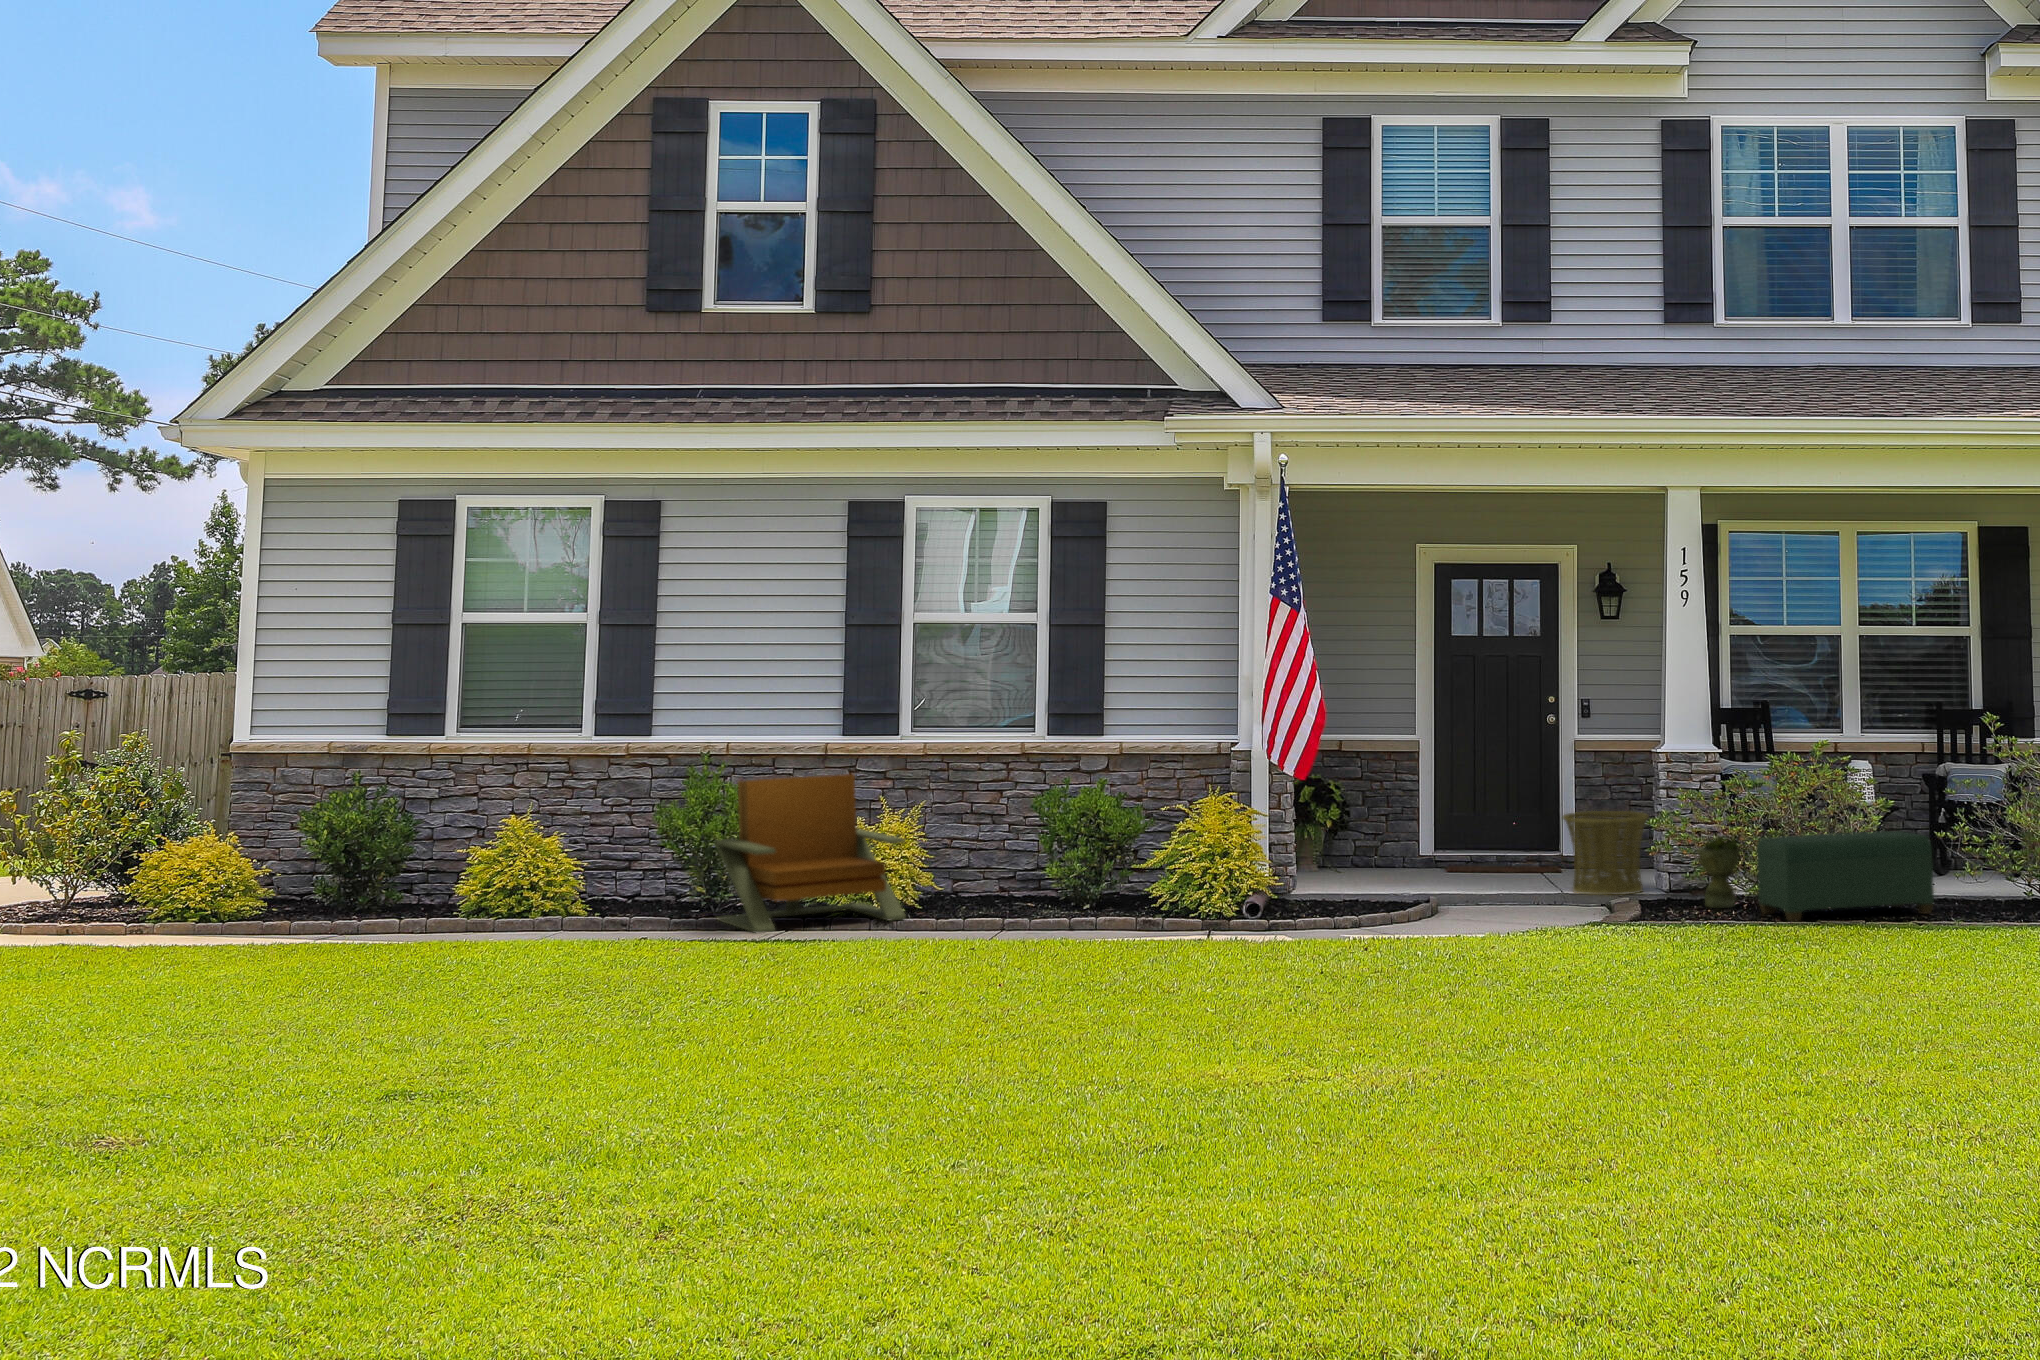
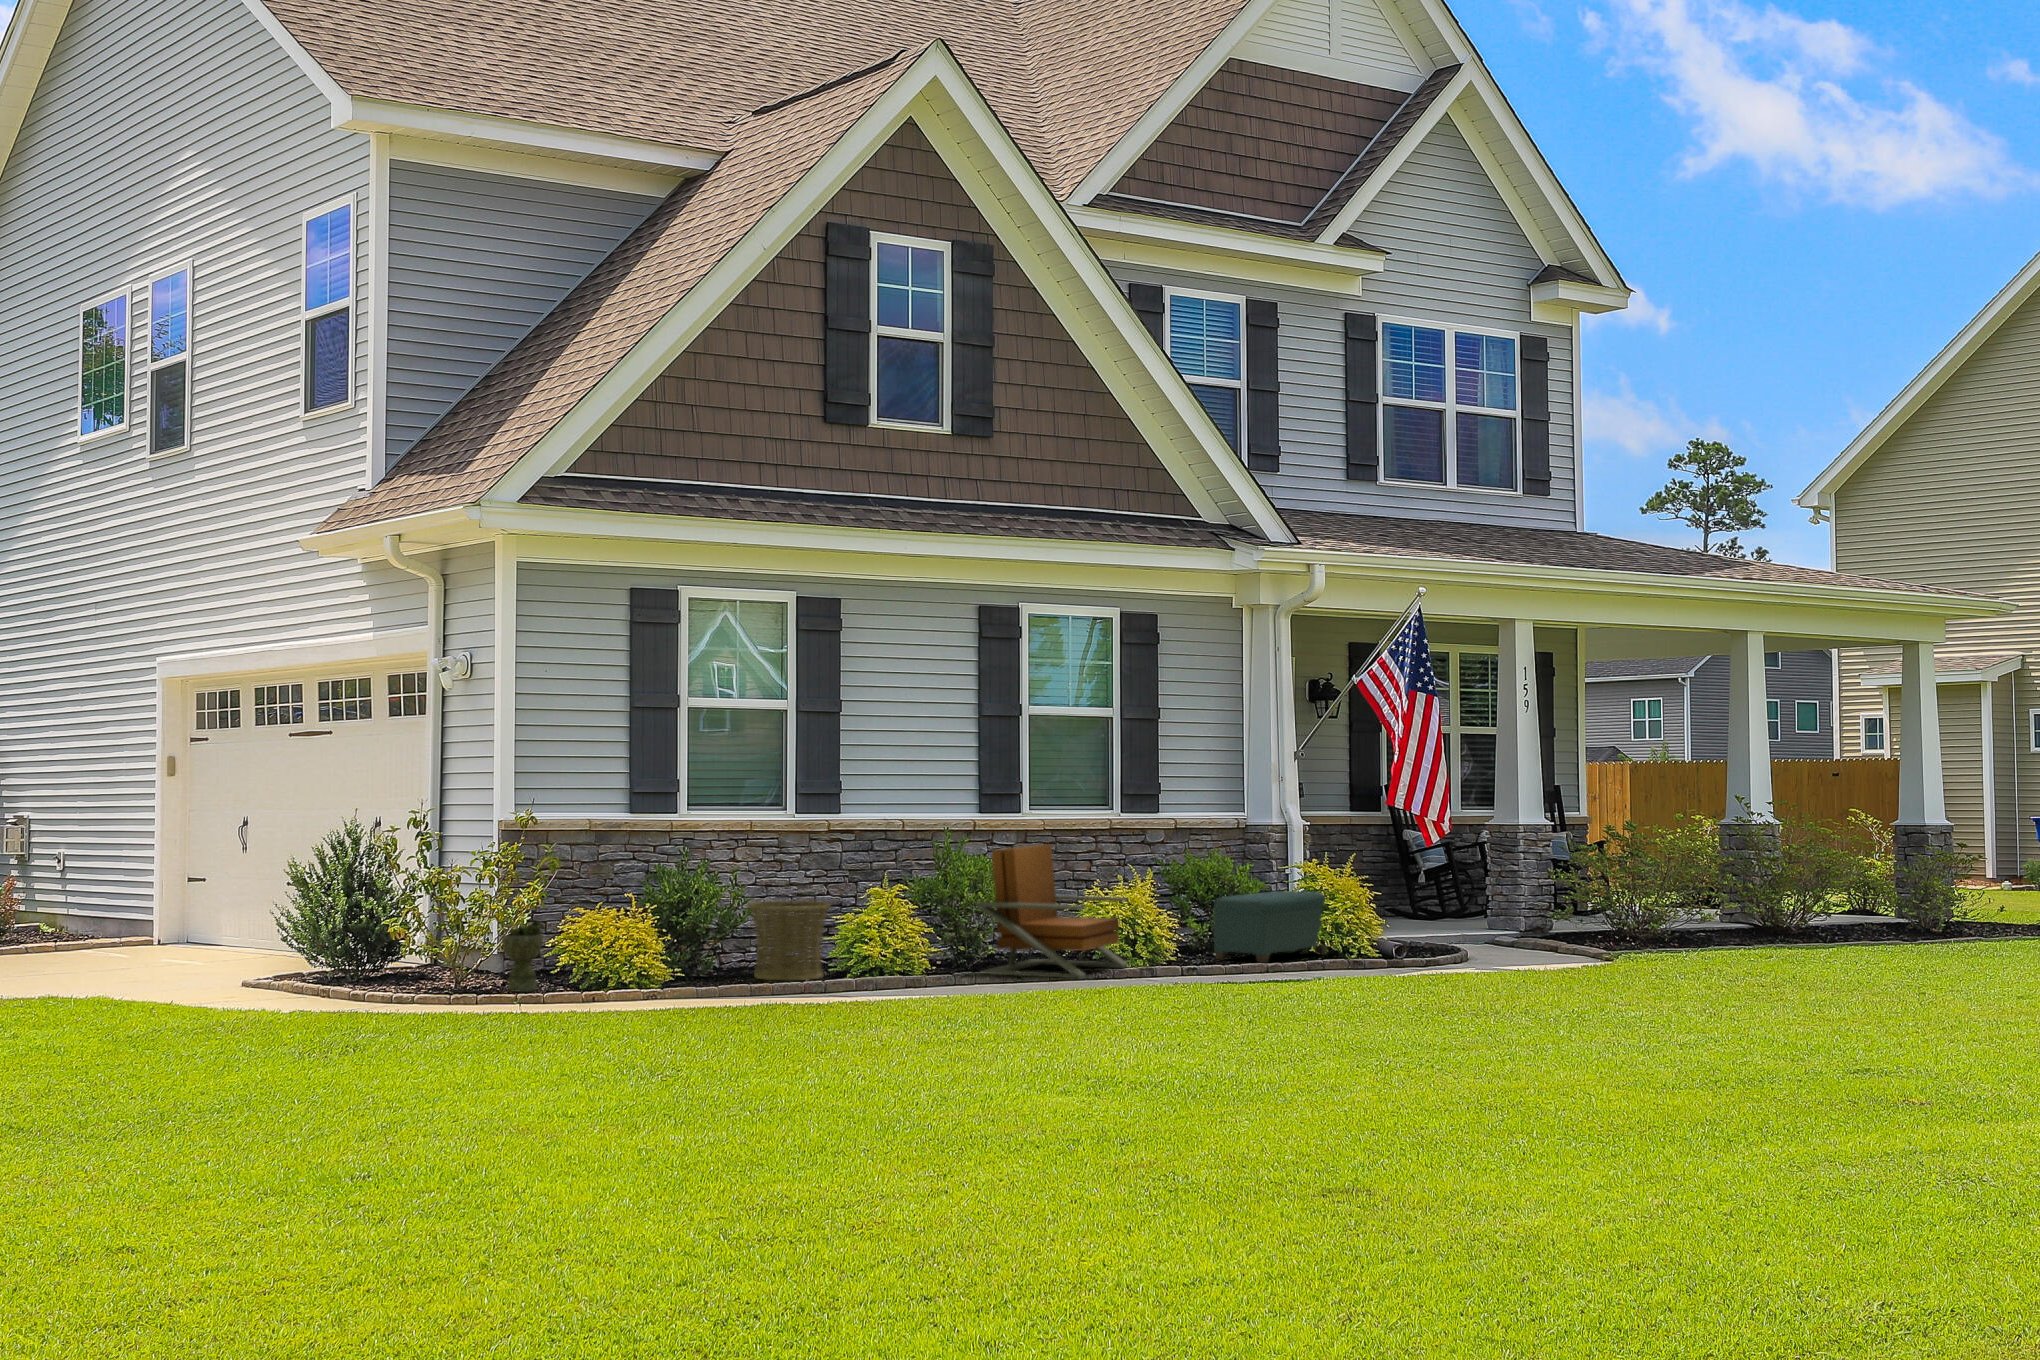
basket: present [1562,811,1649,895] -> present [748,901,831,980]
bench: present [1756,831,1934,921] -> present [1213,891,1327,963]
planter: present [1697,836,1741,908] -> present [501,920,544,992]

